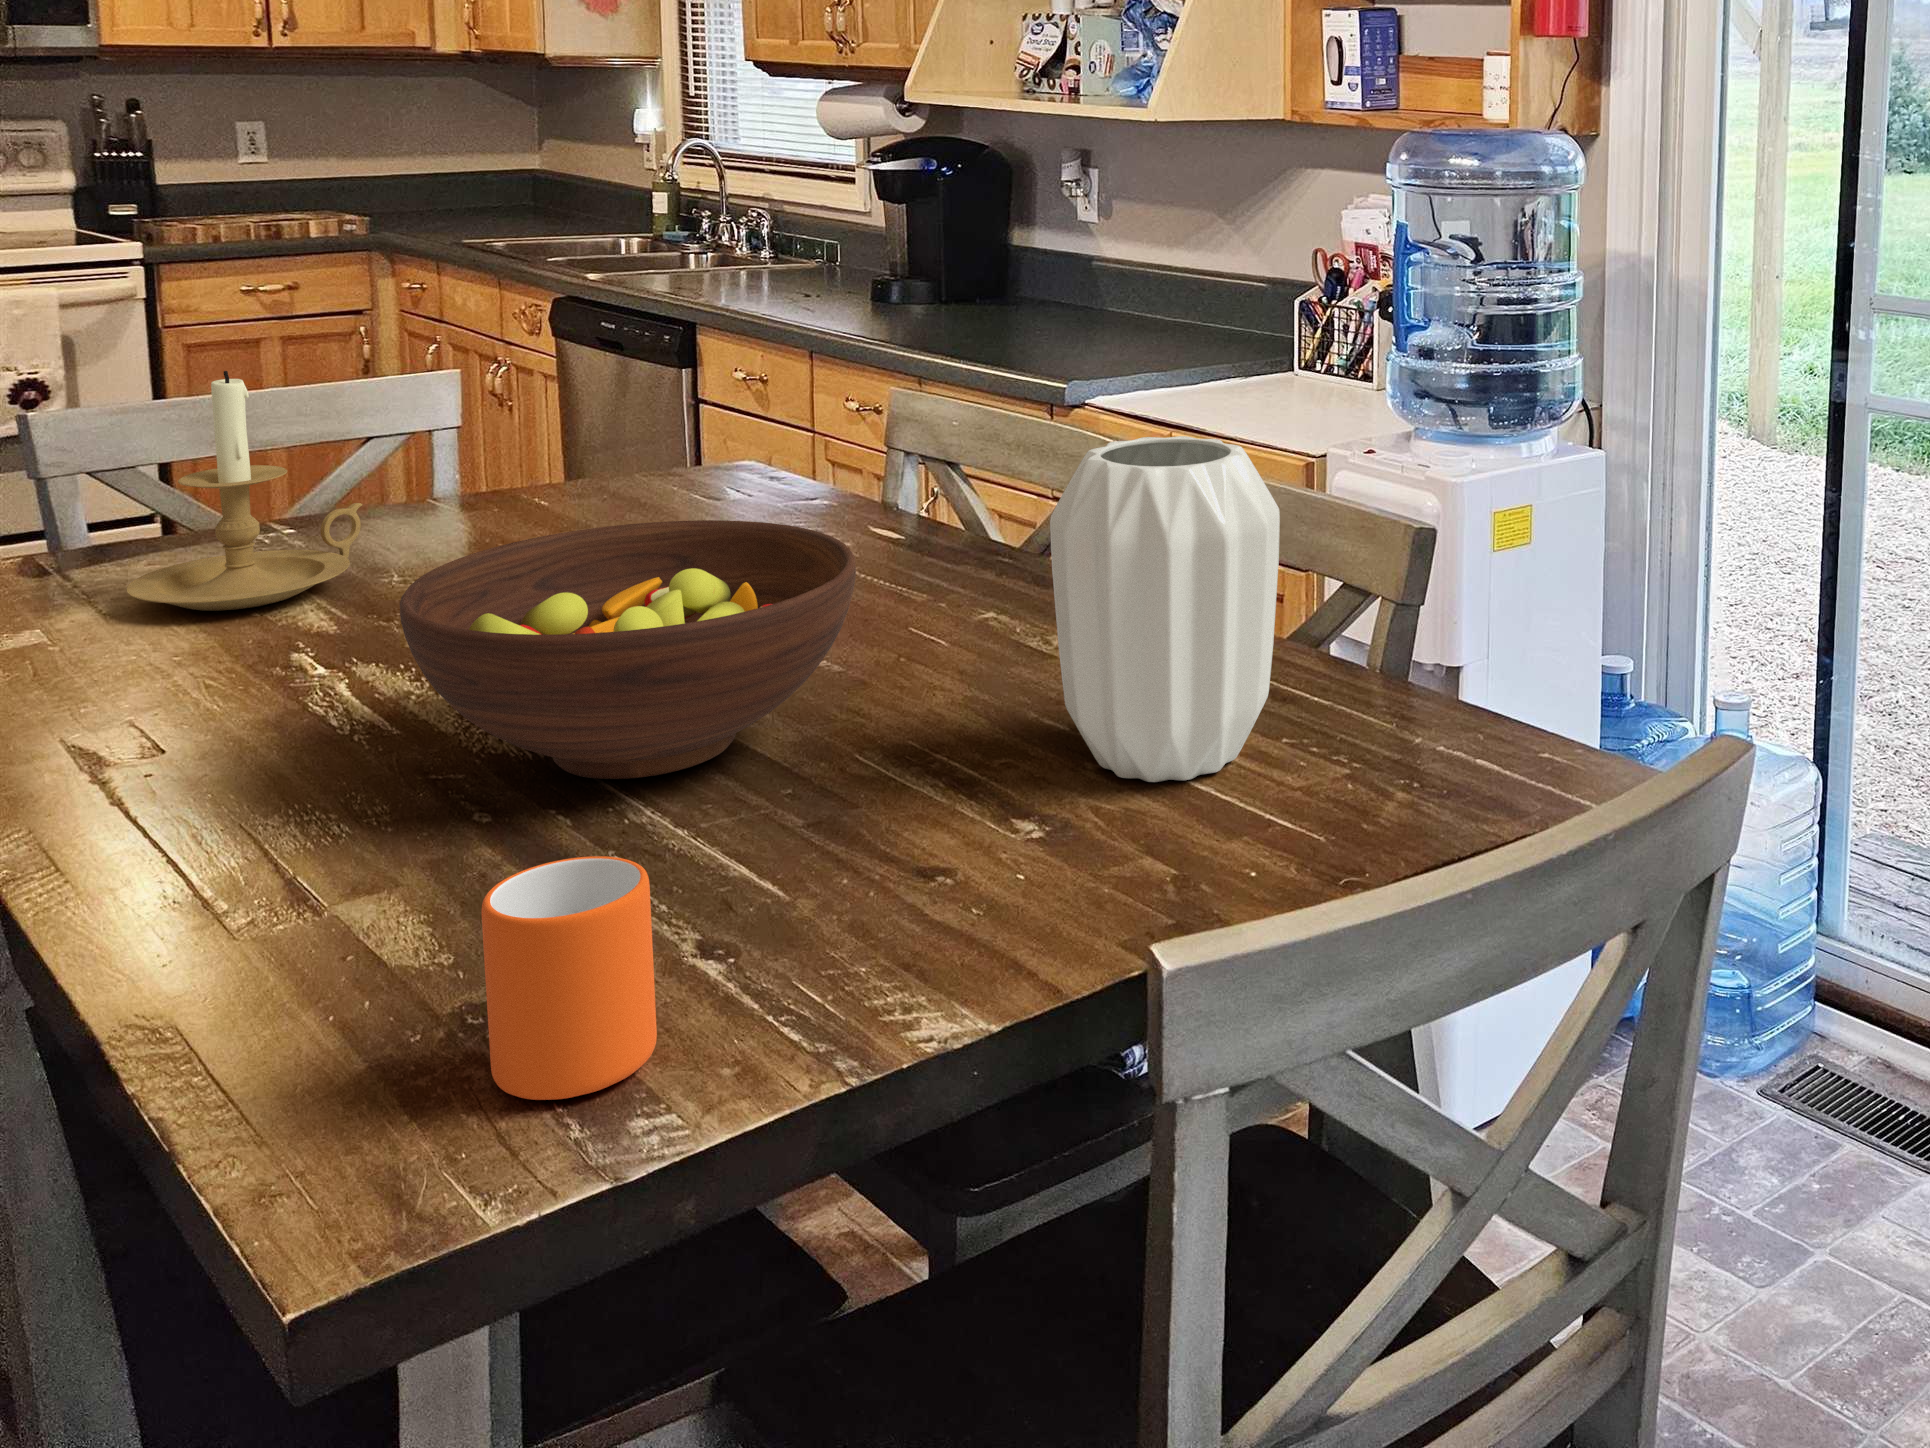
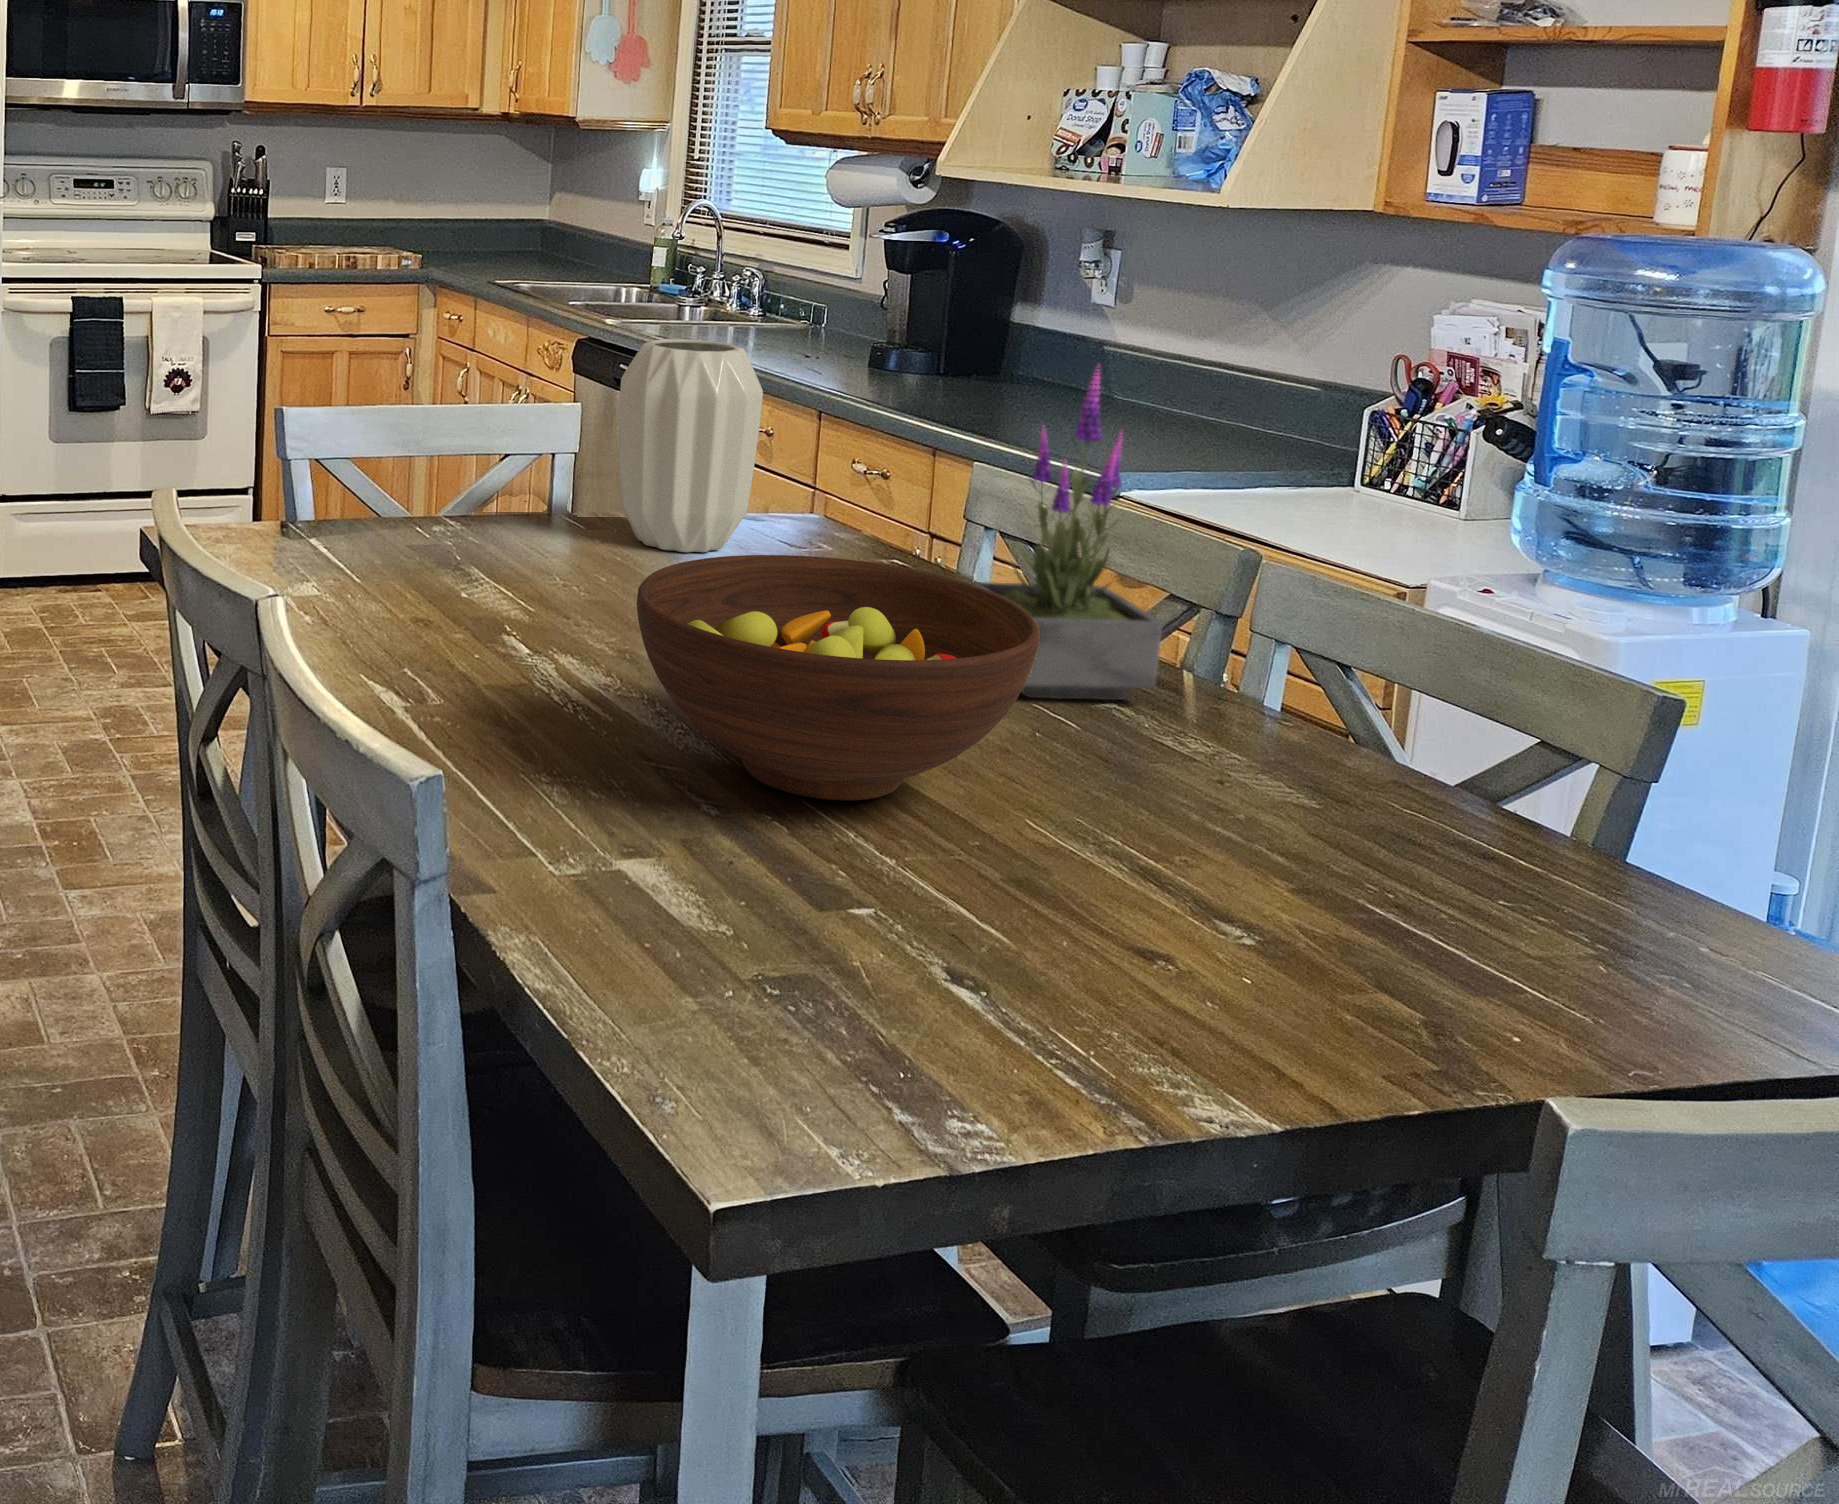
potted plant: none [856,291,1034,625] -> present [974,365,1163,700]
candle holder: present [127,371,362,611] -> none [354,374,523,581]
vase: present [1050,436,1280,782] -> present [620,339,763,552]
mug: present [482,856,657,1100] -> none [801,868,959,1098]

